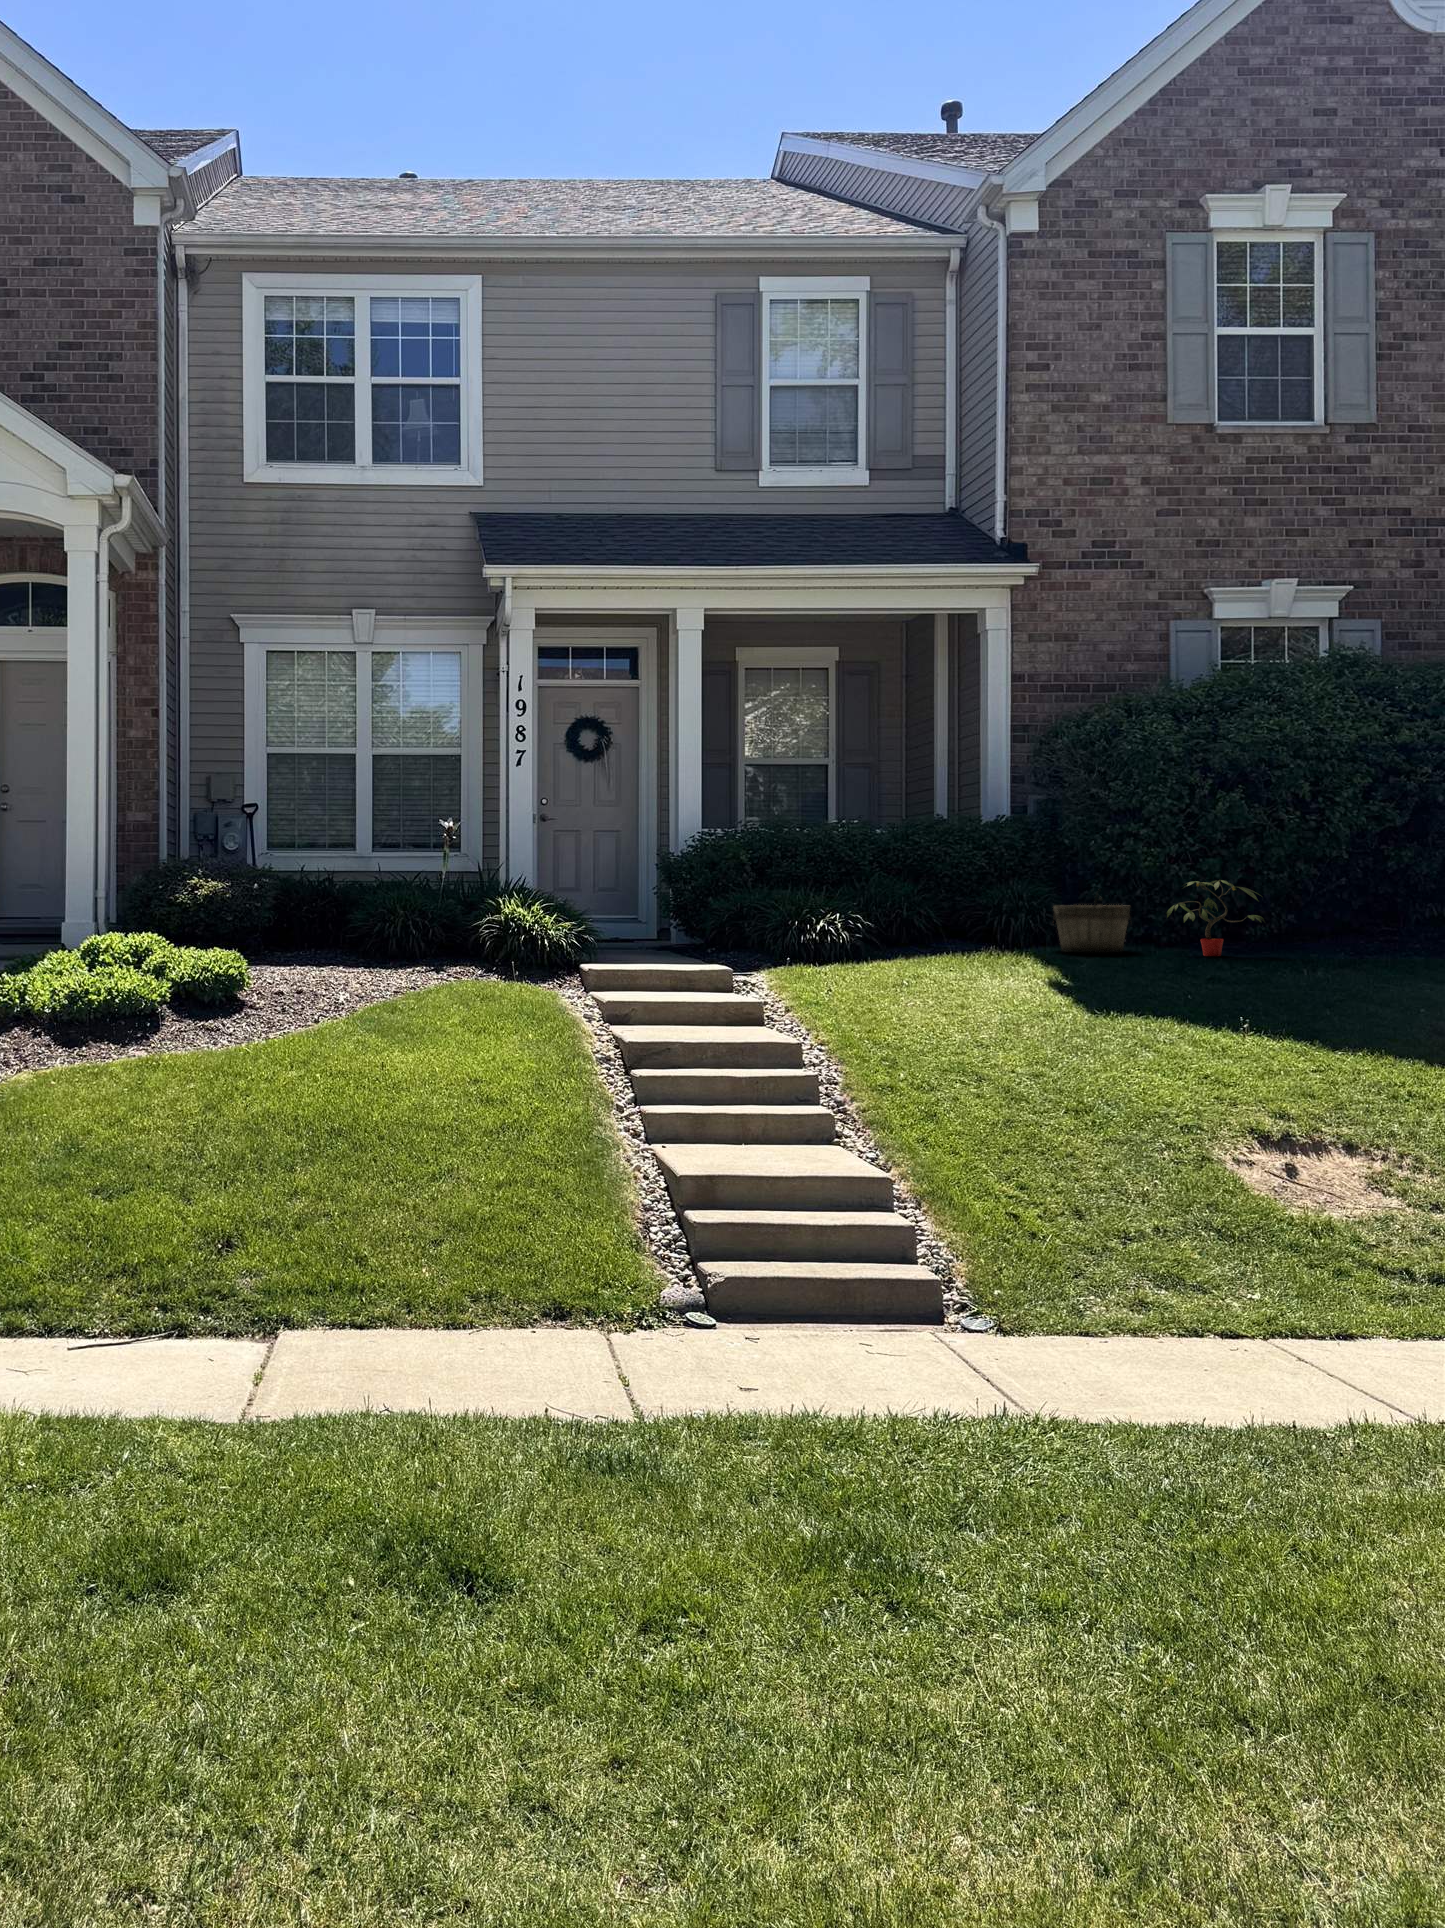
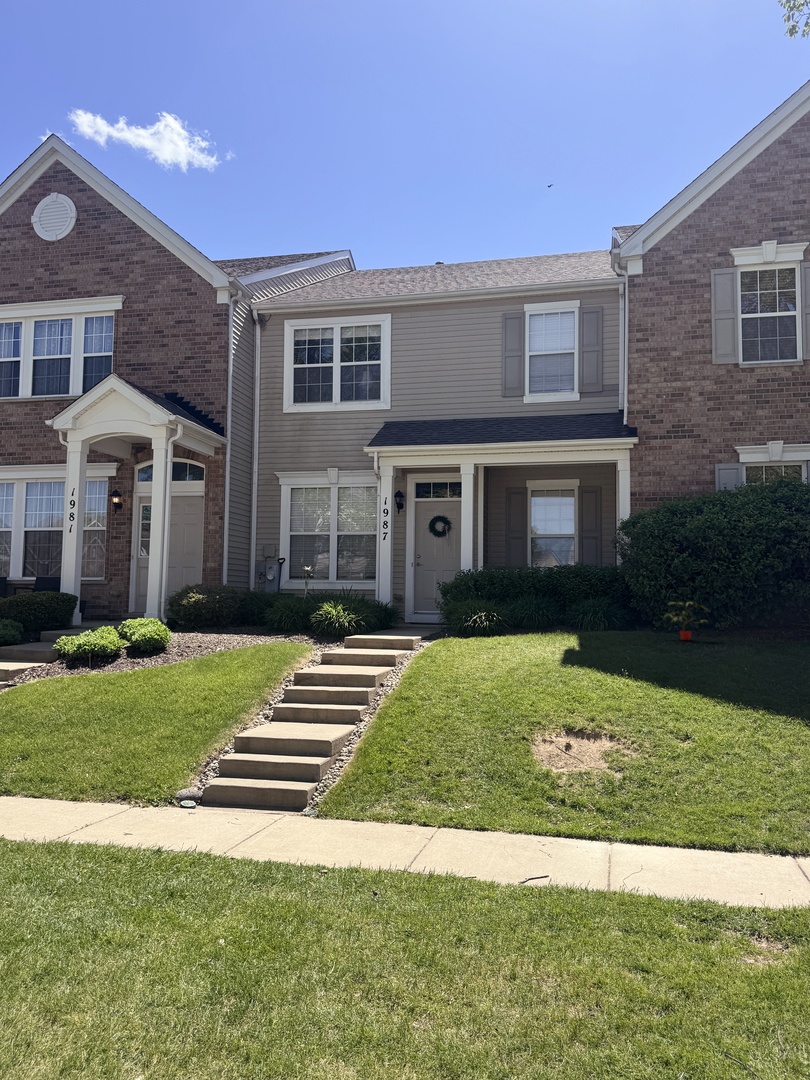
wooden bucket: present [1053,893,1131,952] -> none [613,605,652,637]

